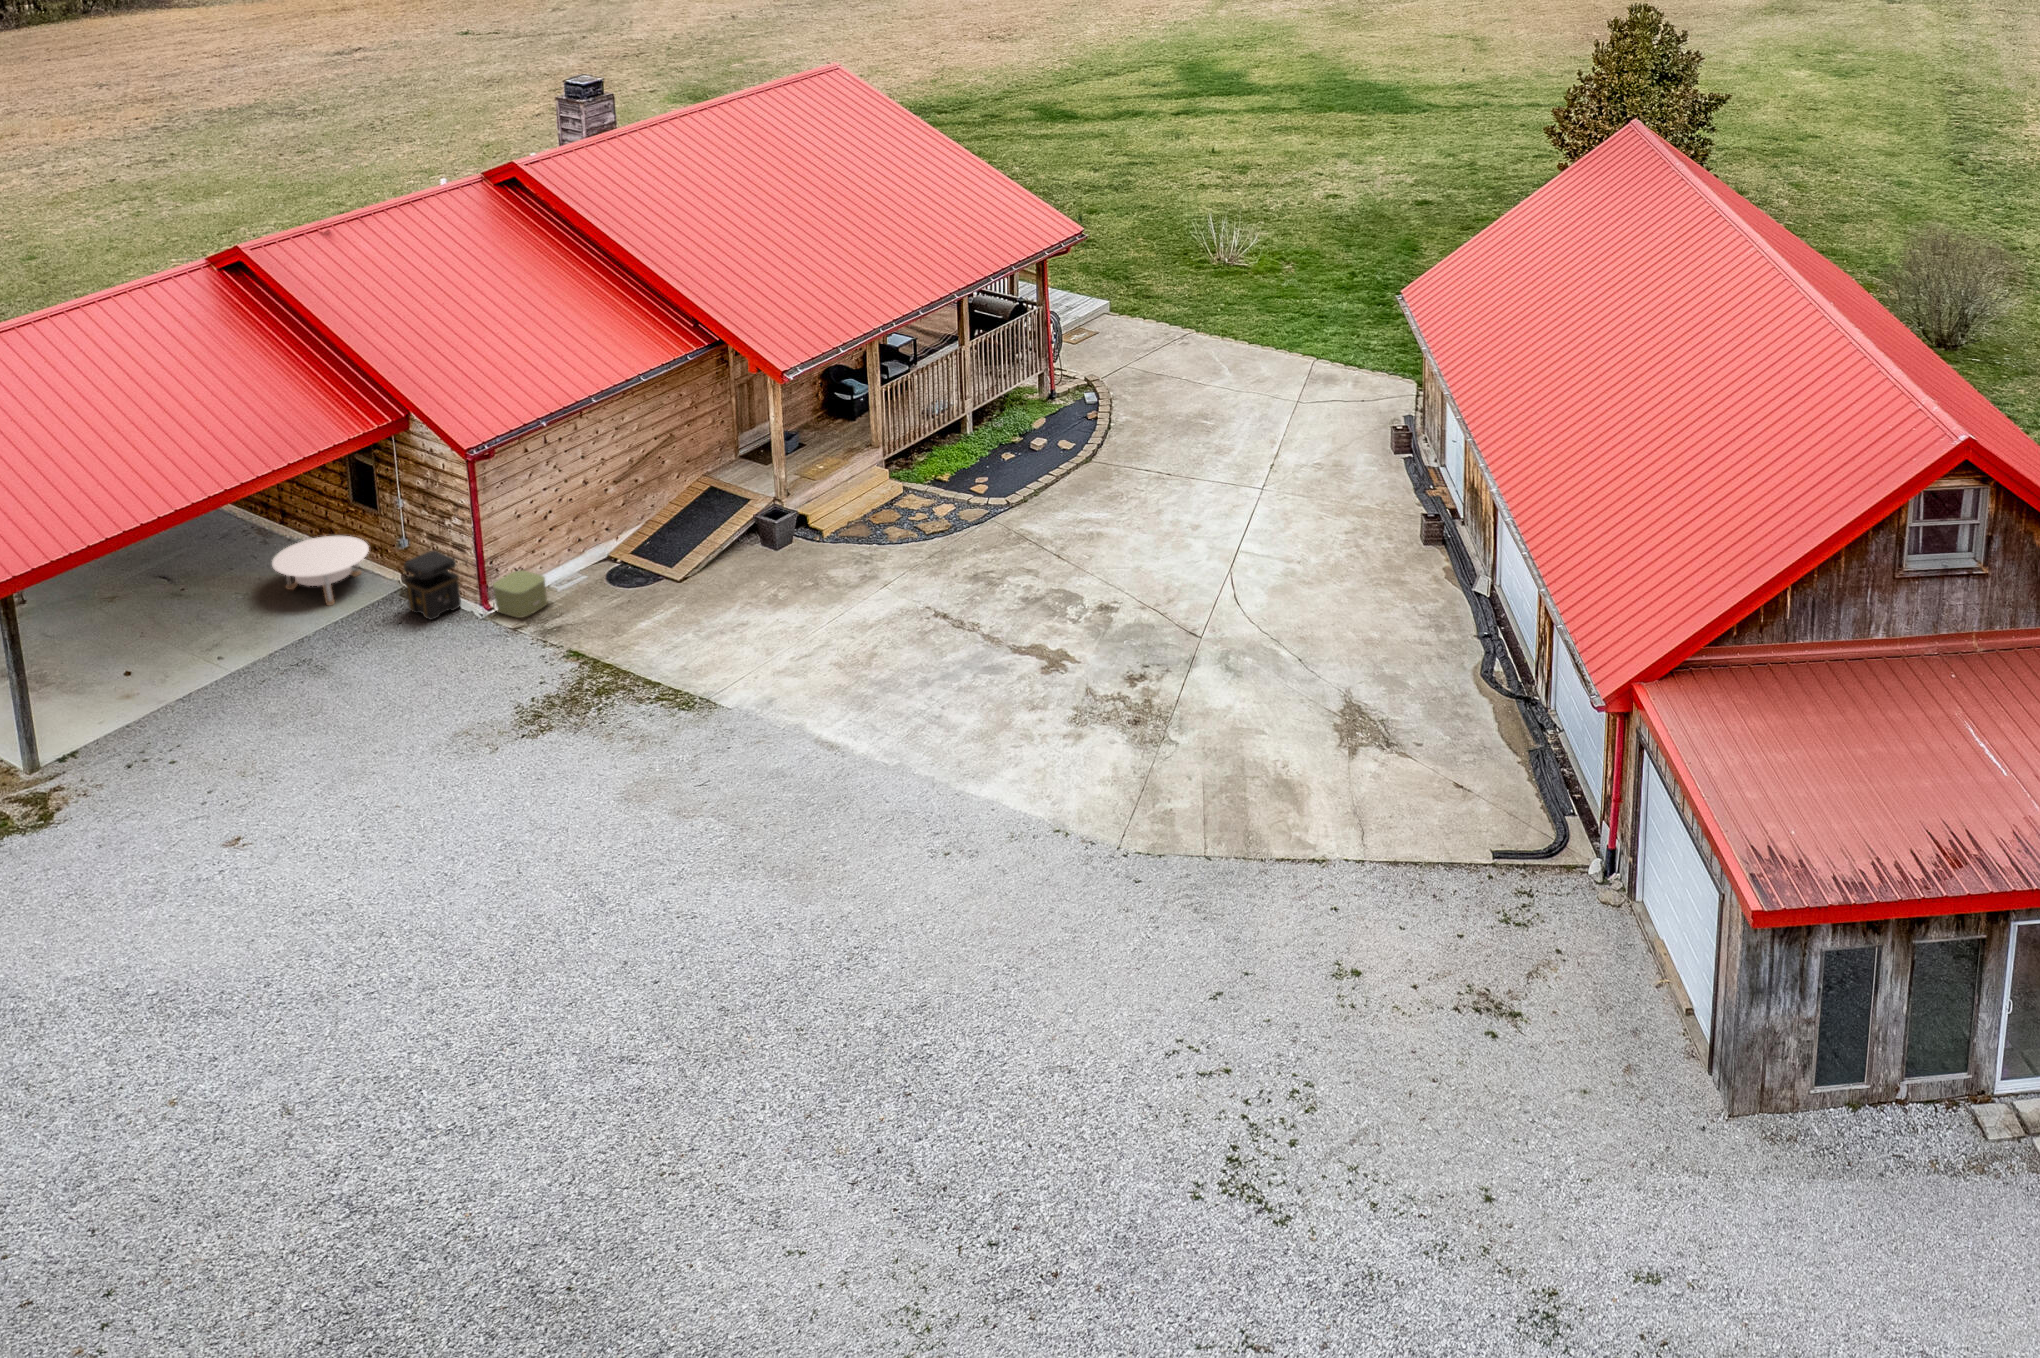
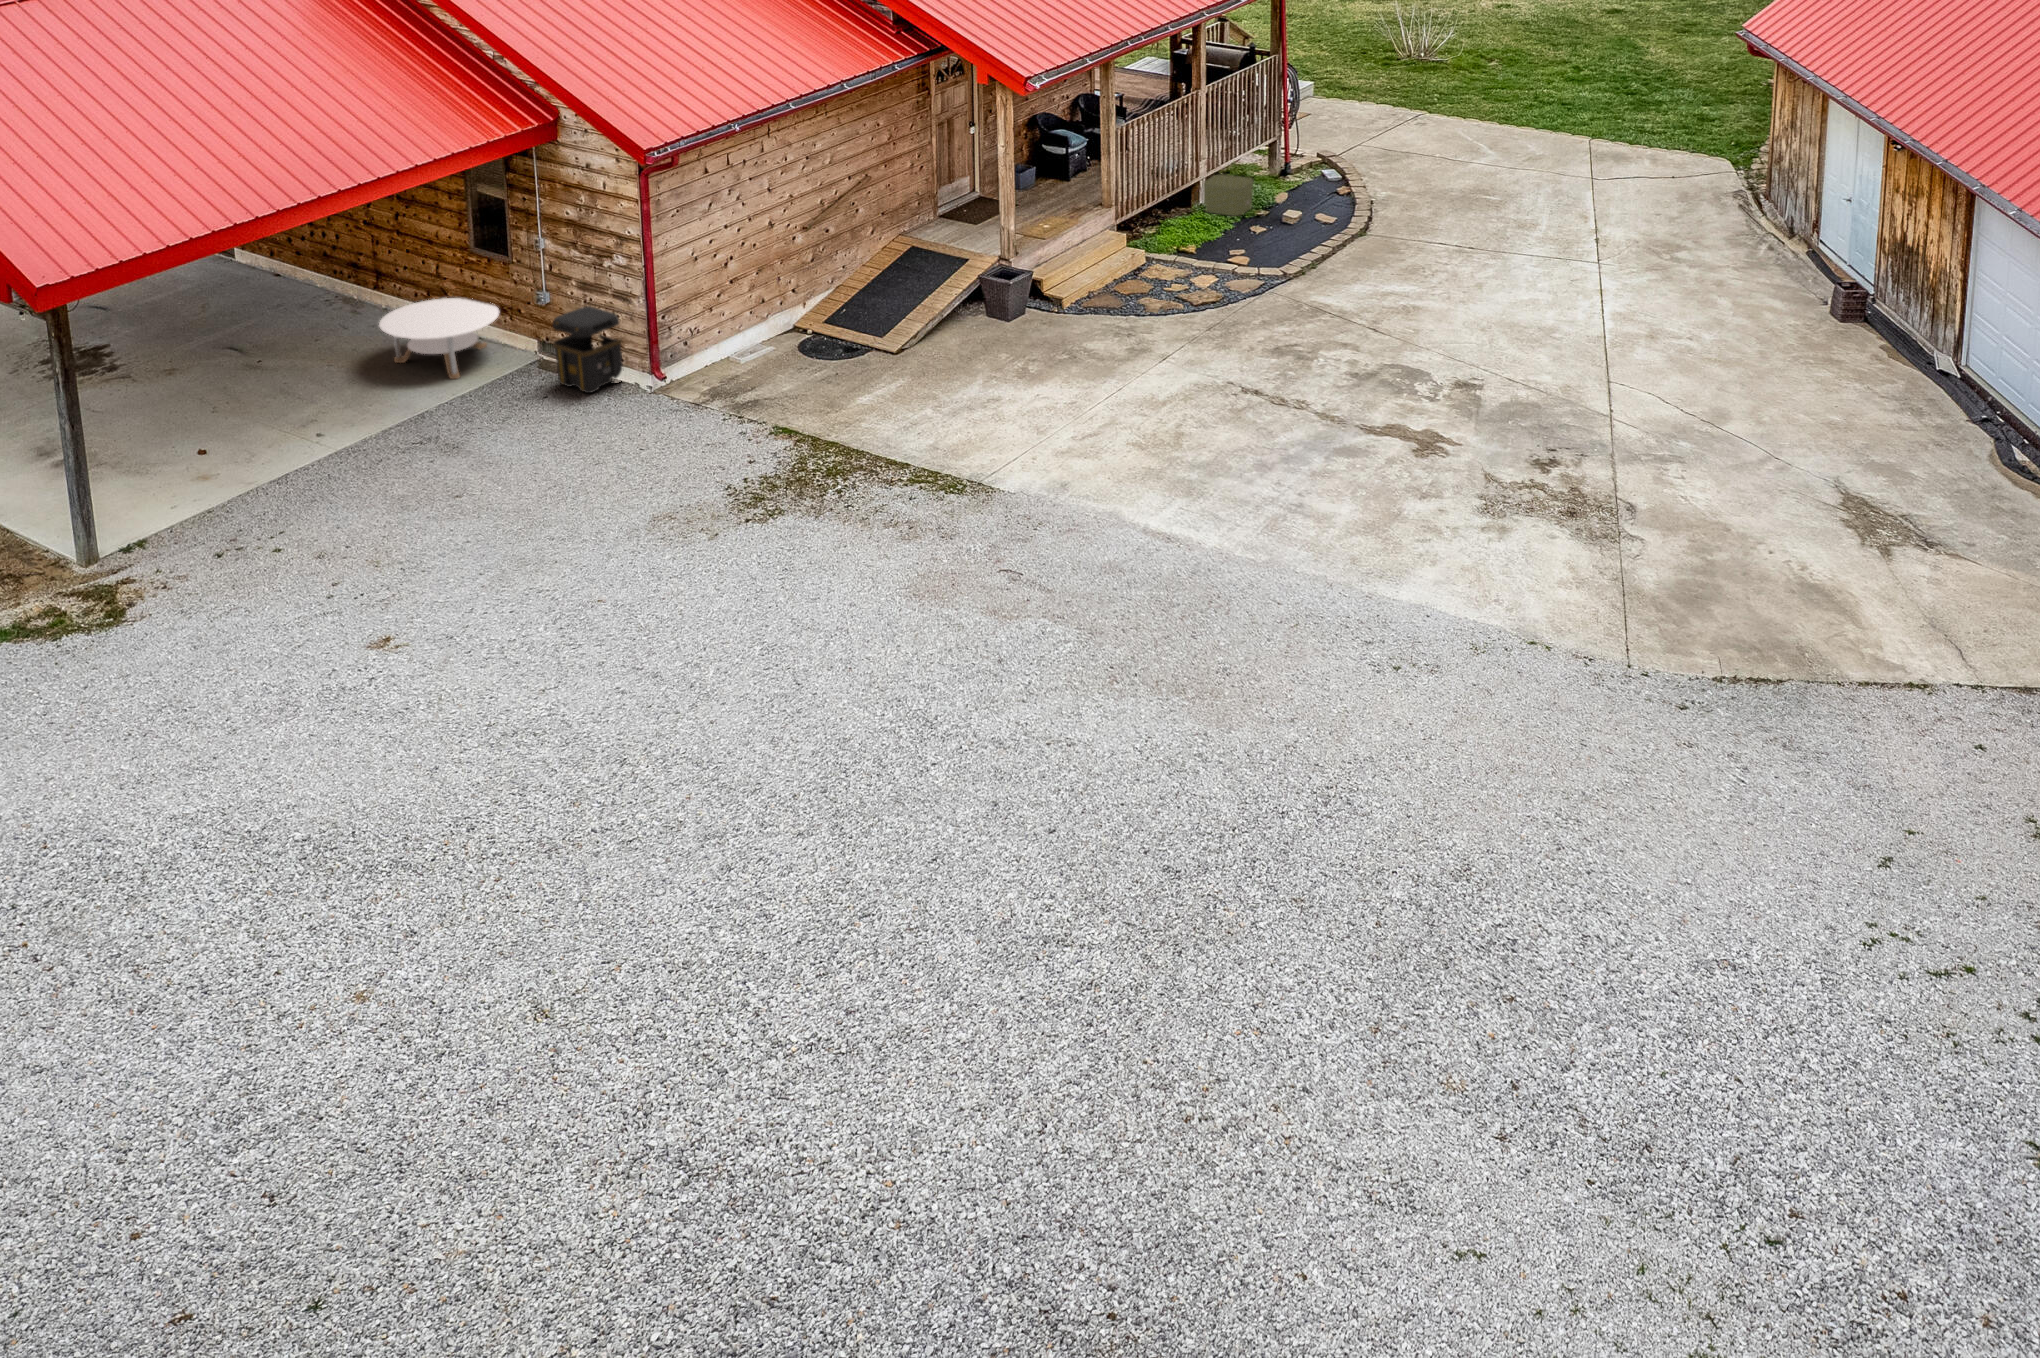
storage box: present [493,570,547,618] -> present [1203,174,1253,216]

